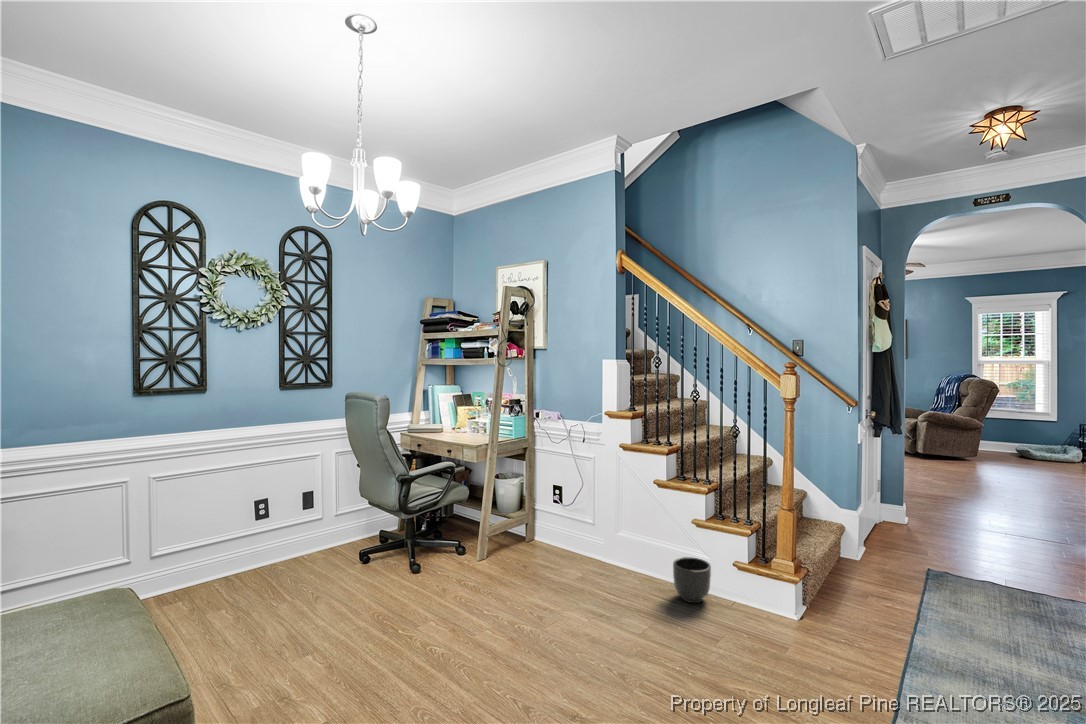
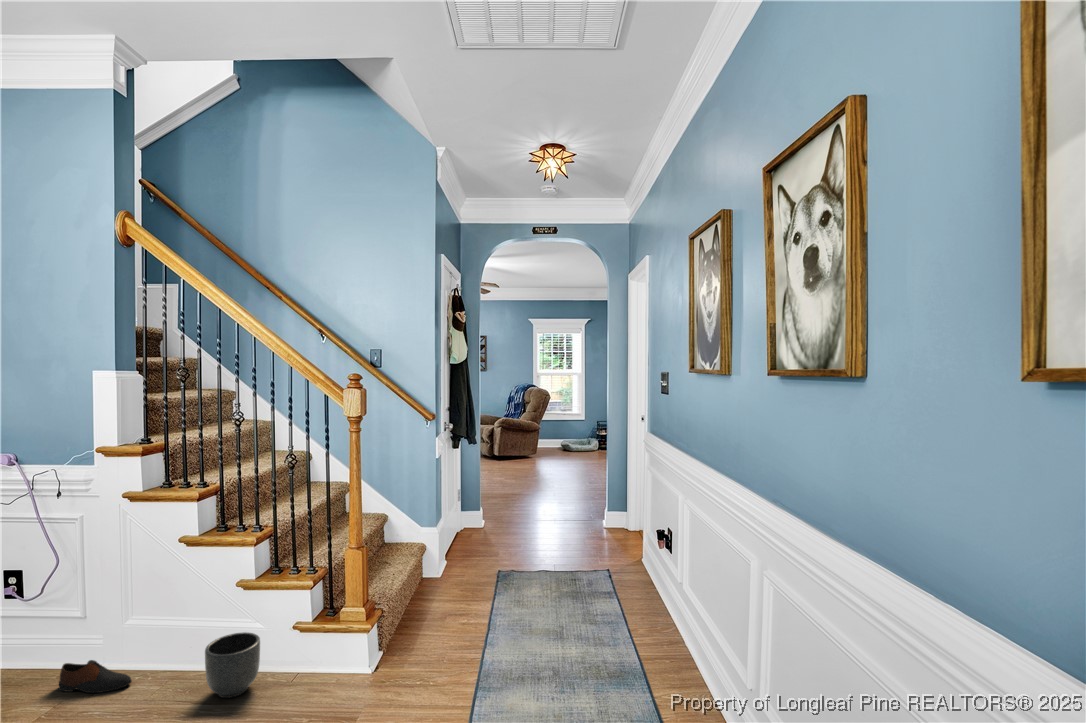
shoe: none [584,551,625,576] -> present [59,660,132,693]

